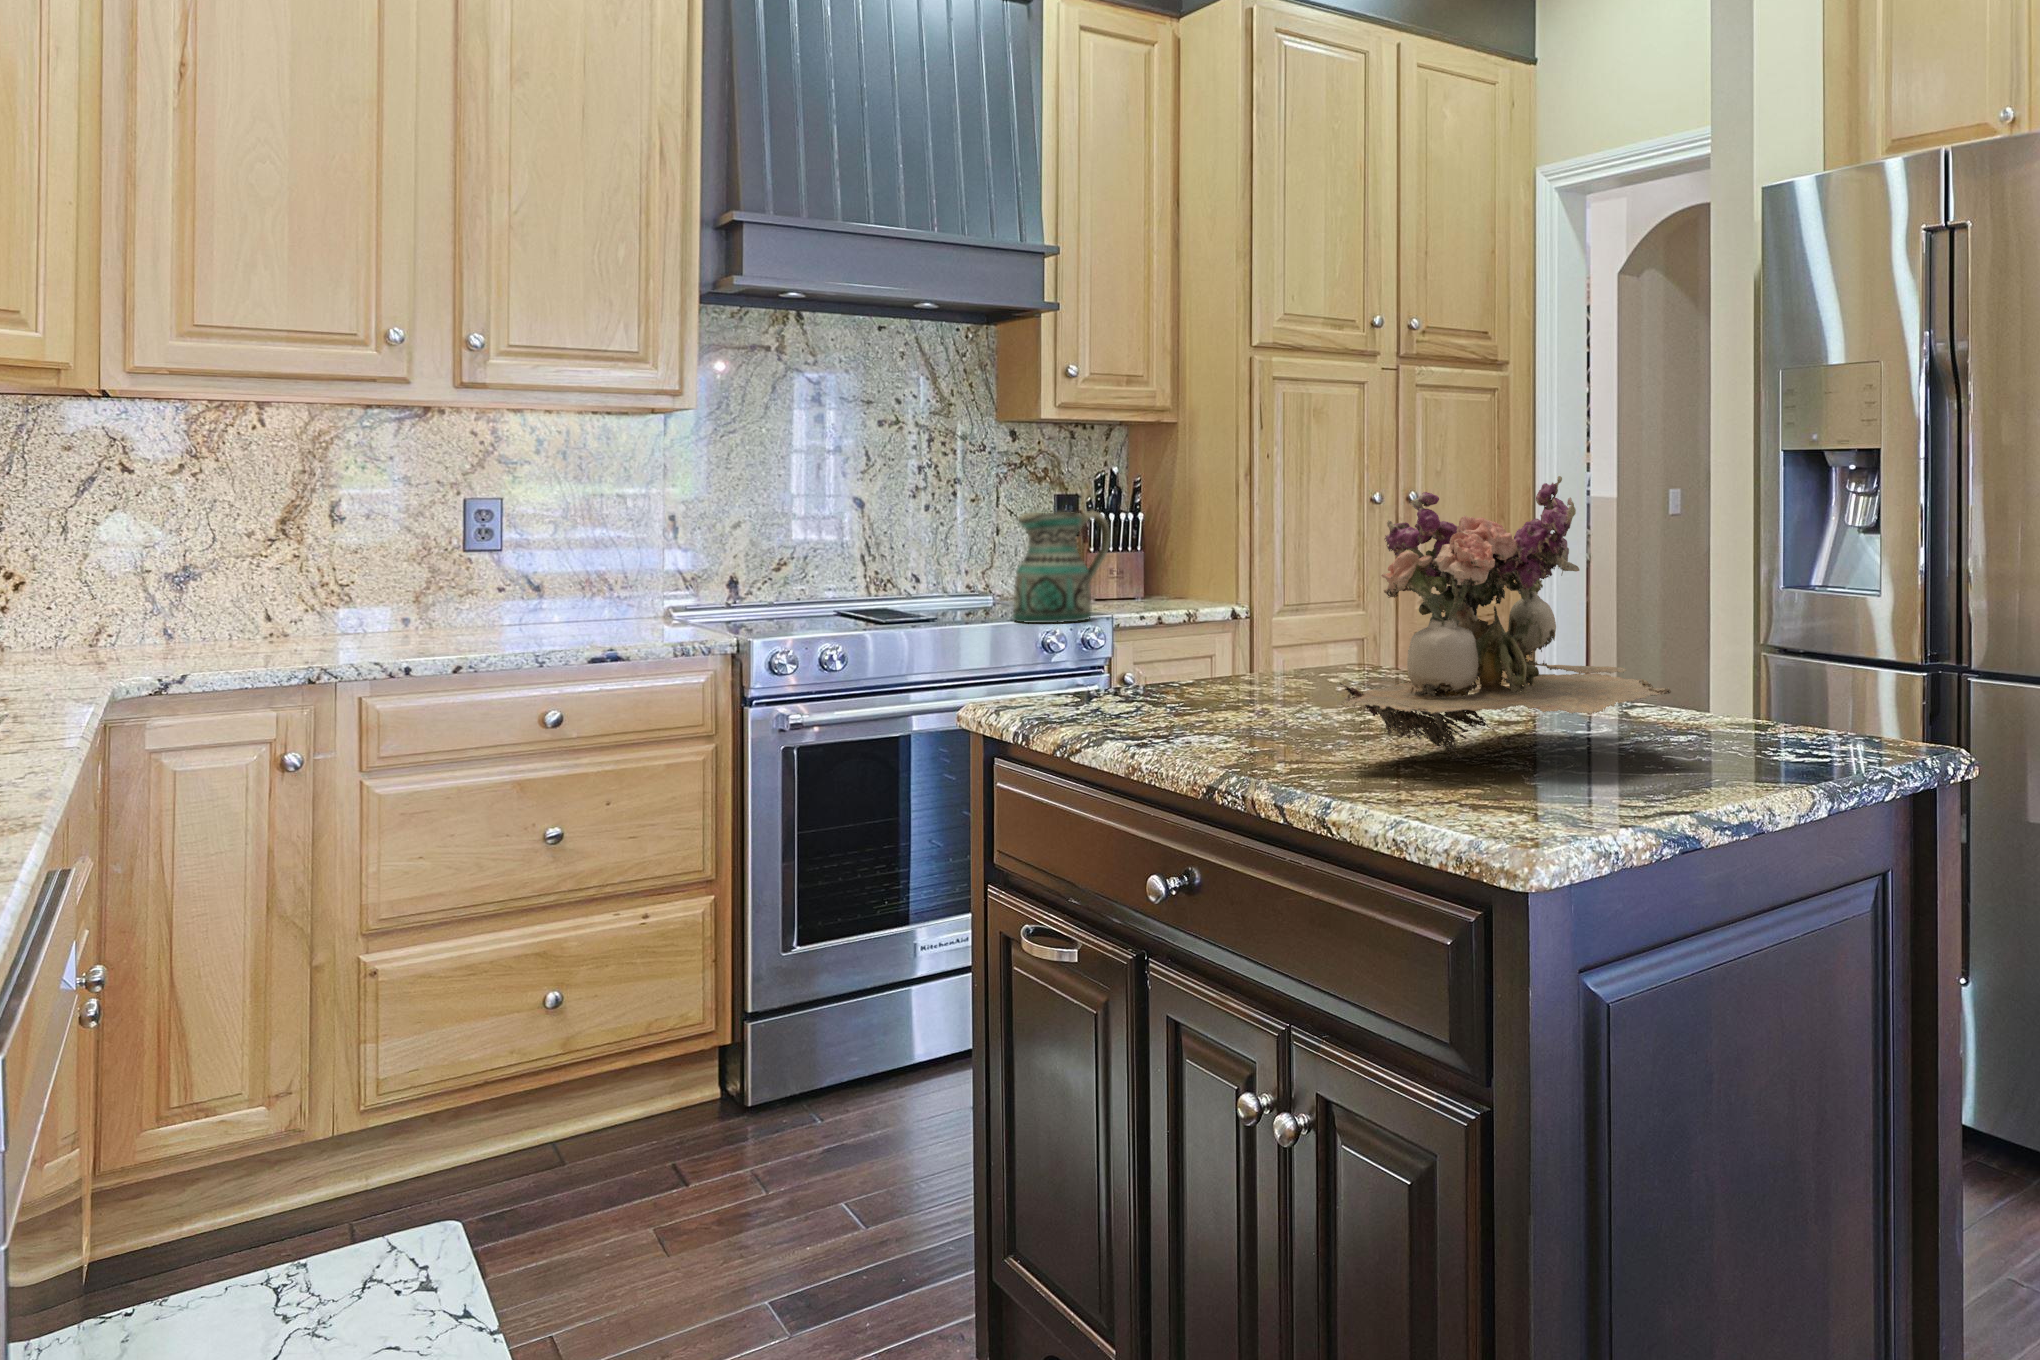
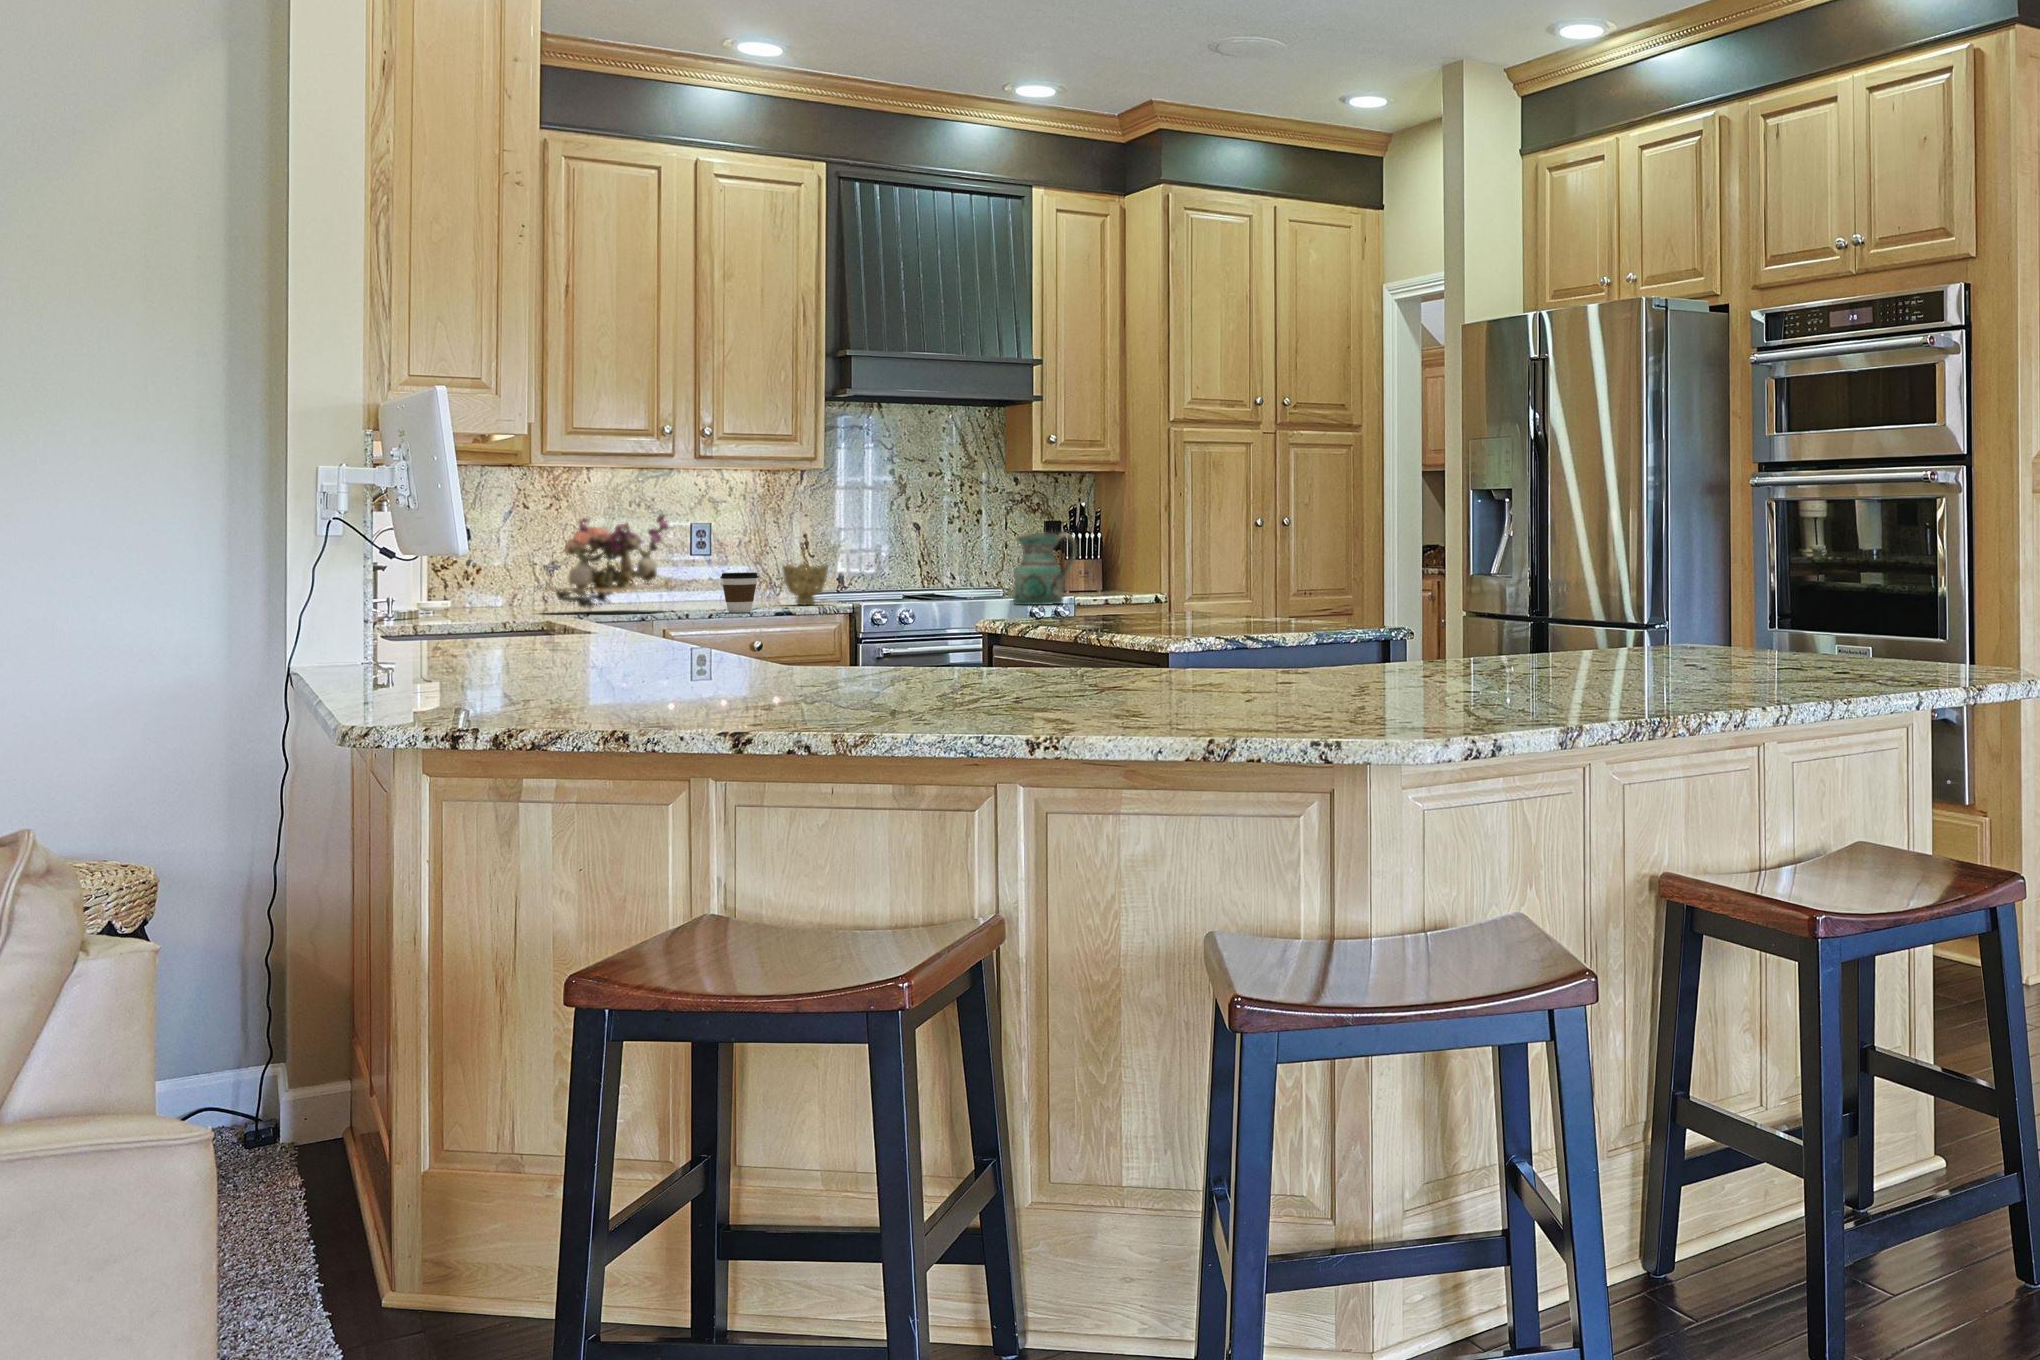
flower arrangement: present [1340,476,1671,756] -> present [548,515,668,609]
decorative bowl: none [631,560,713,628] -> present [783,564,828,605]
coffee cup: none [487,585,564,658] -> present [720,572,759,613]

